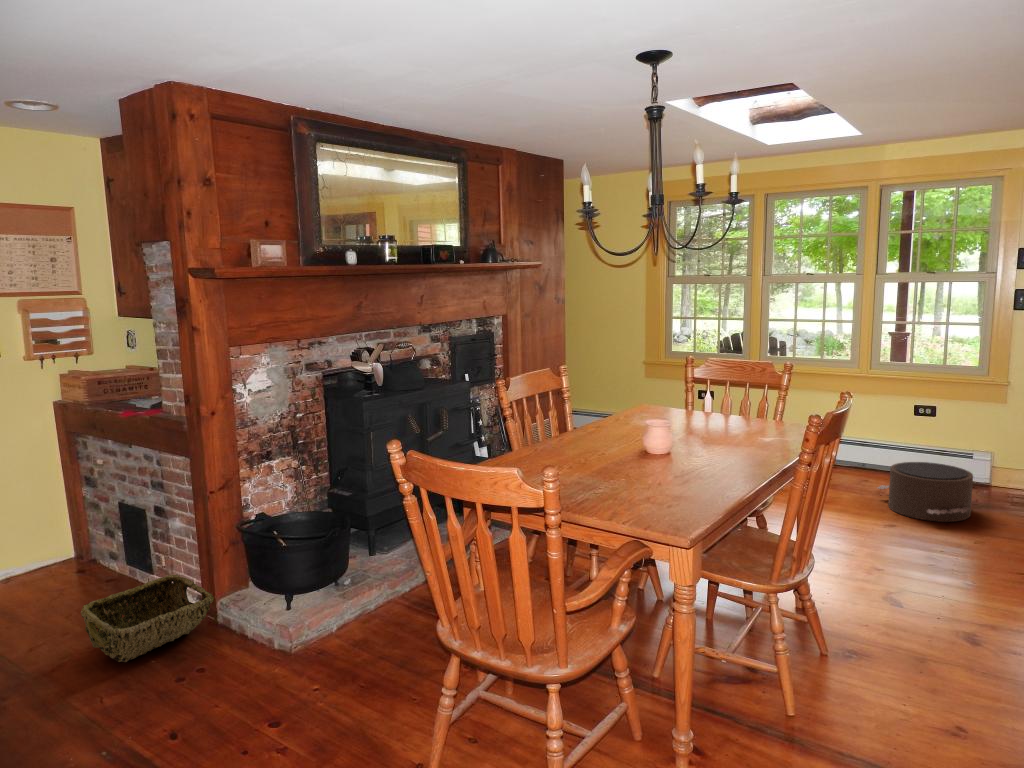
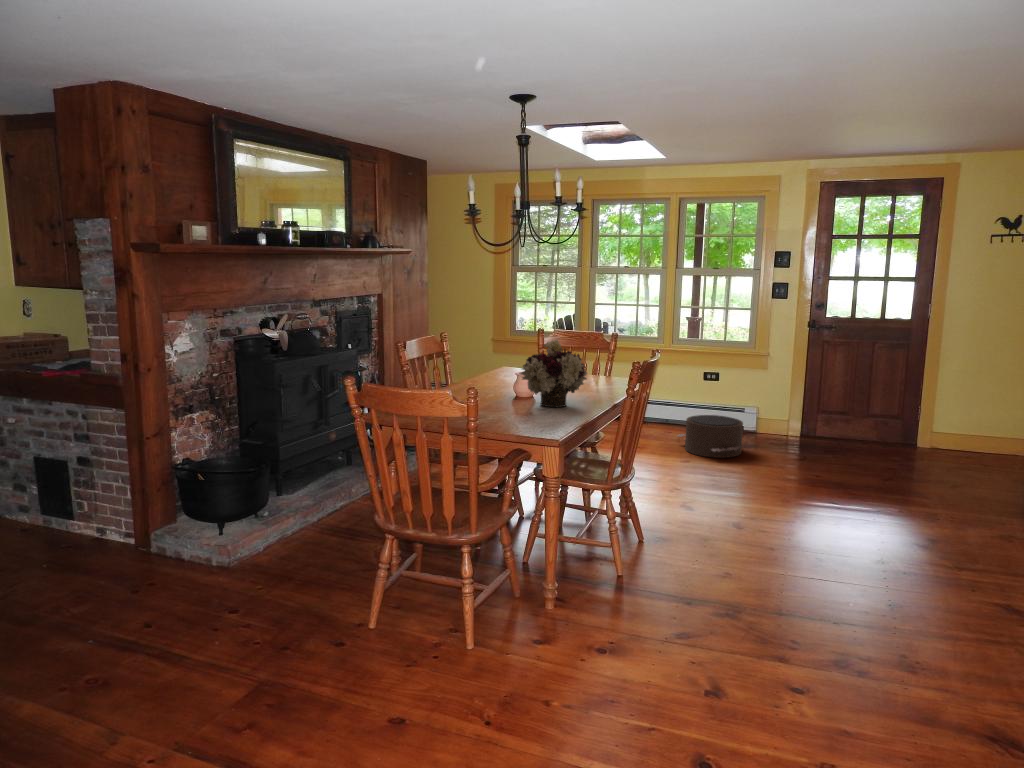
flower arrangement: none [645,378,743,472] -> present [520,340,587,407]
woven basket: present [81,575,214,662] -> none [35,513,151,583]

